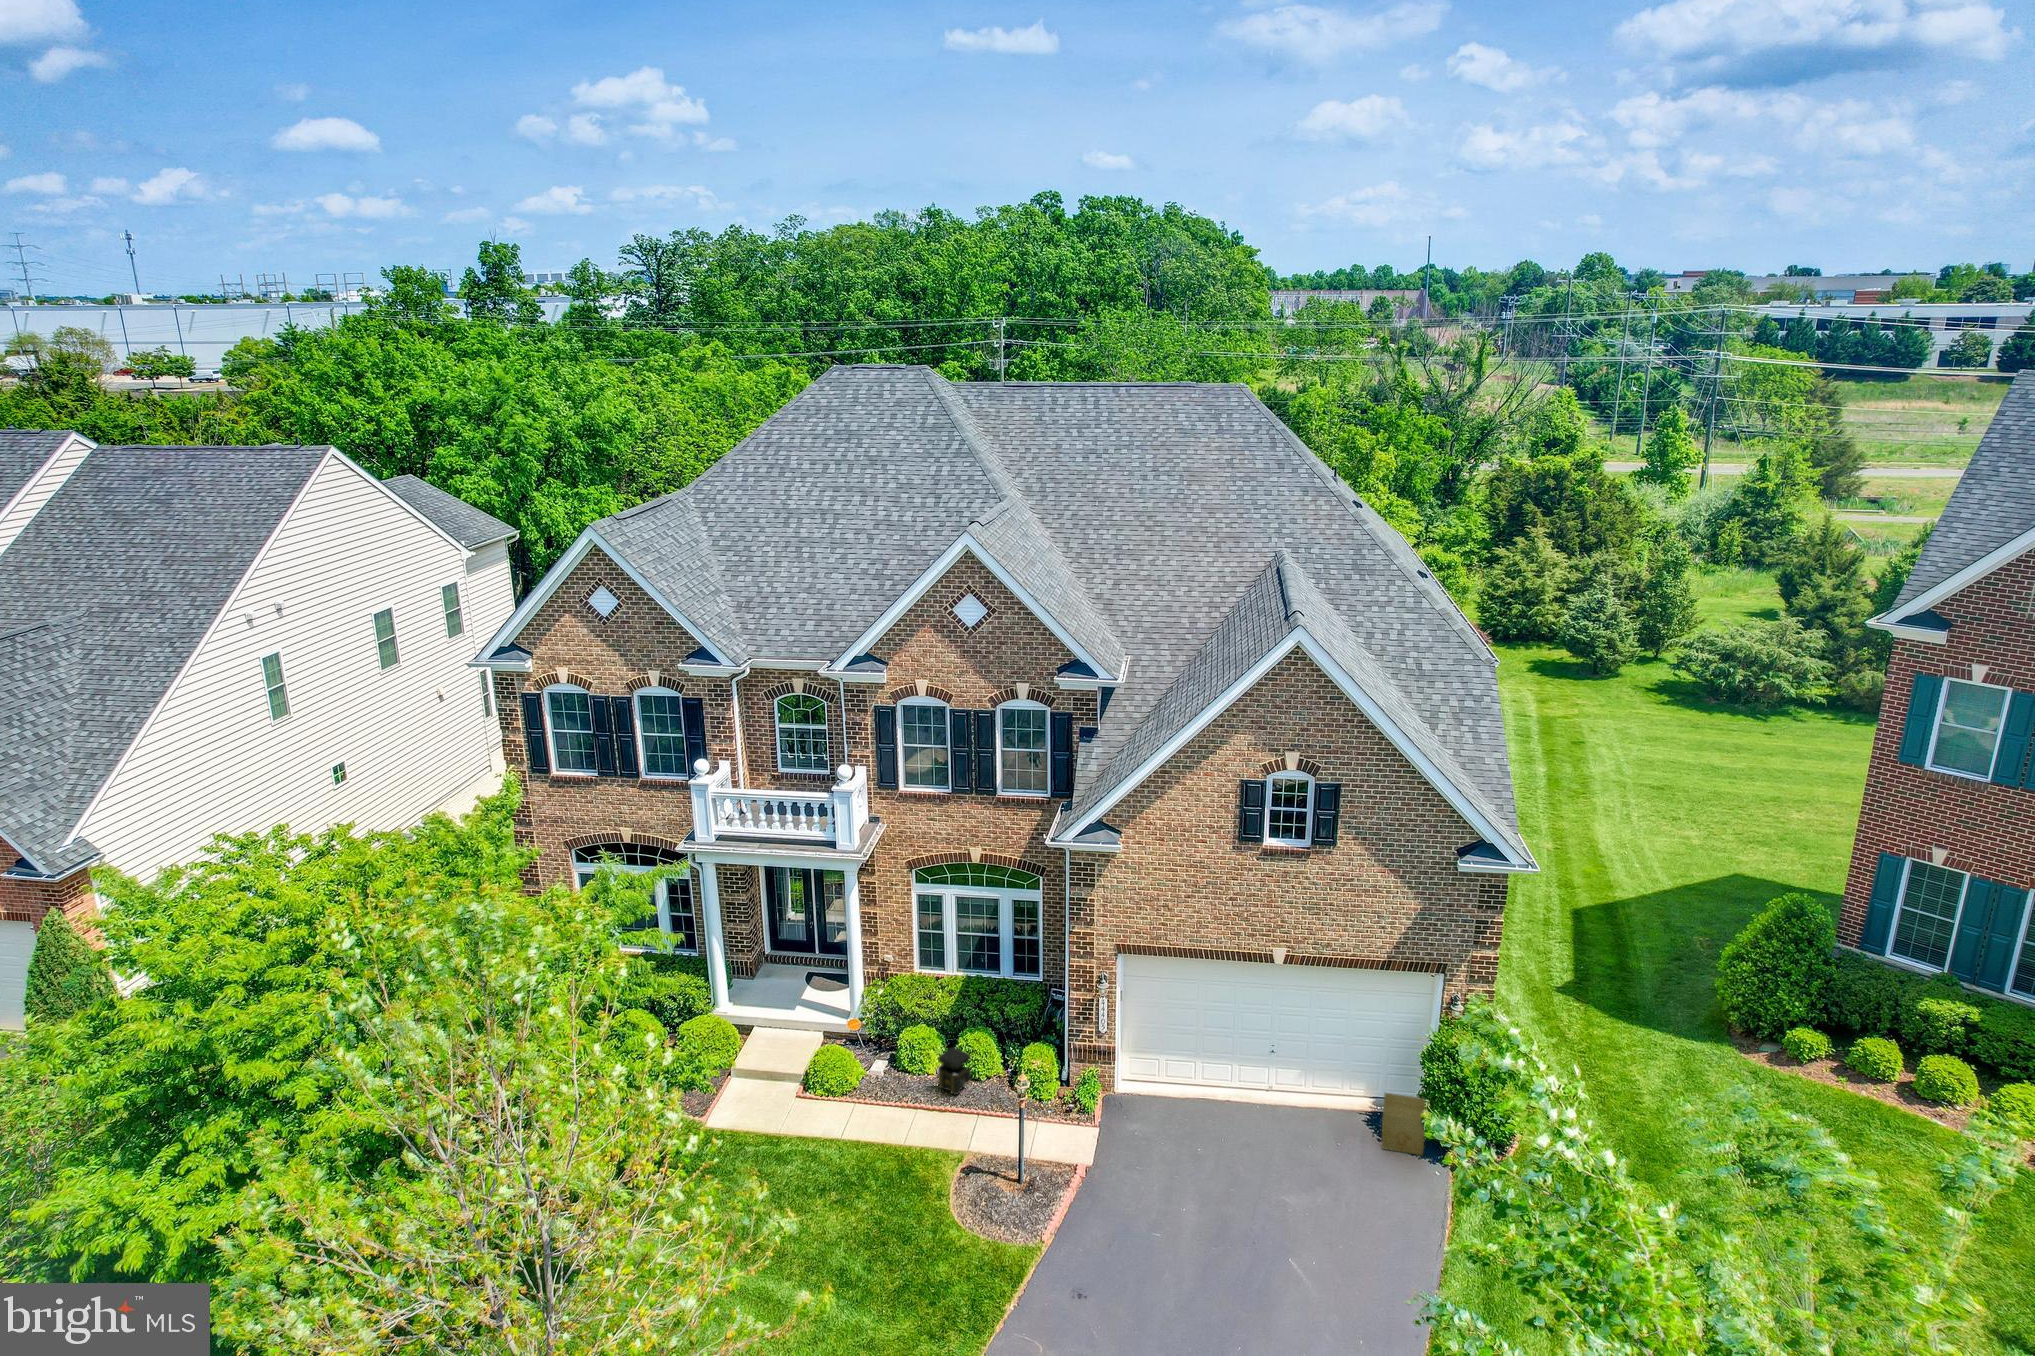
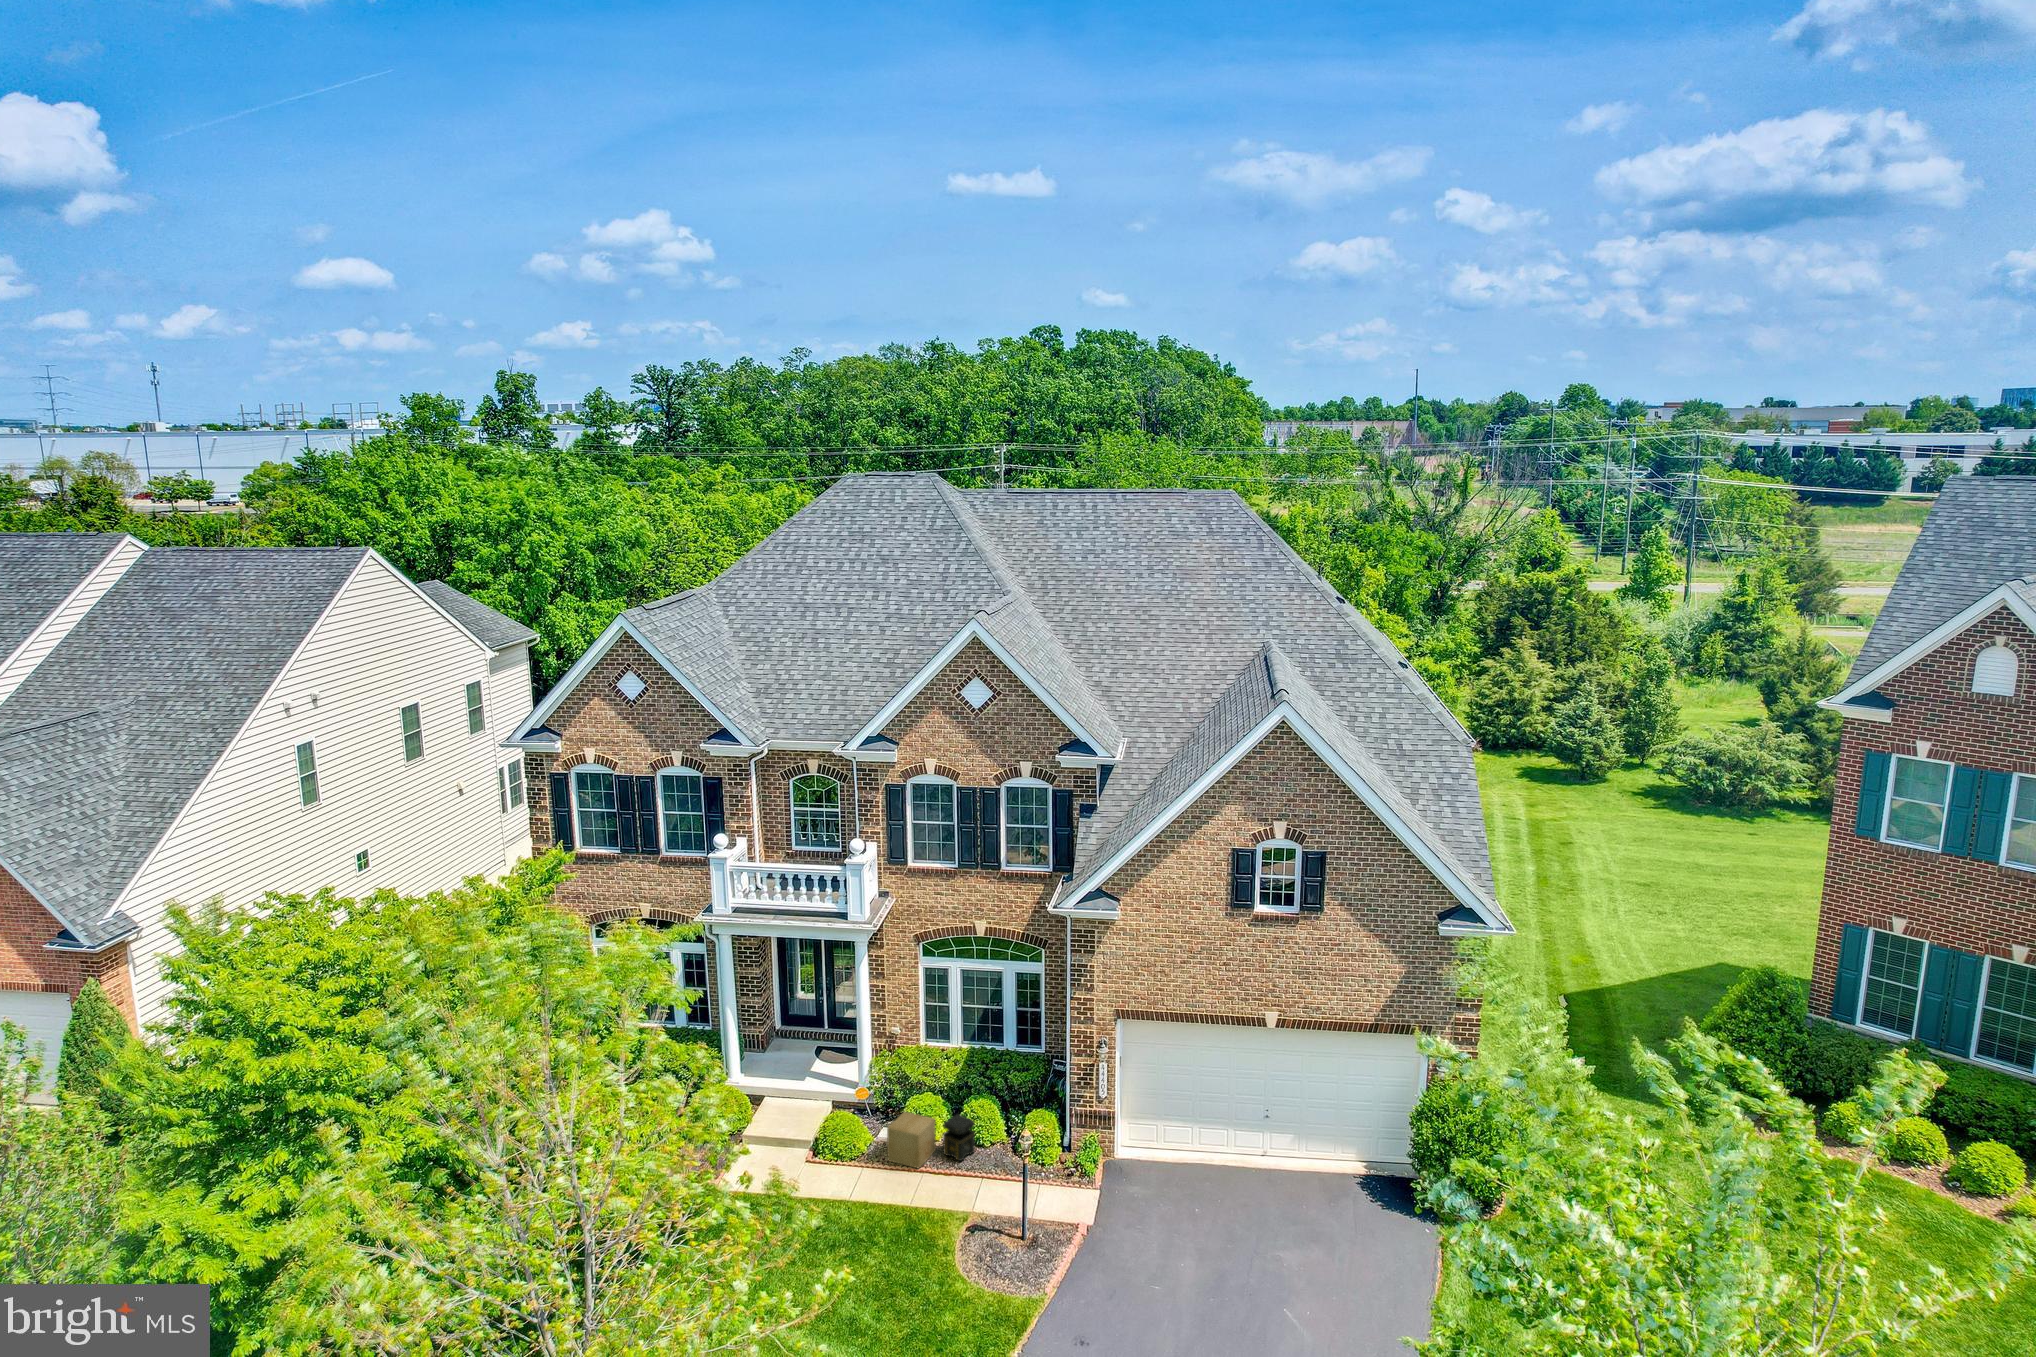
cardboard box: present [1382,1093,1426,1155] -> present [887,1112,936,1168]

